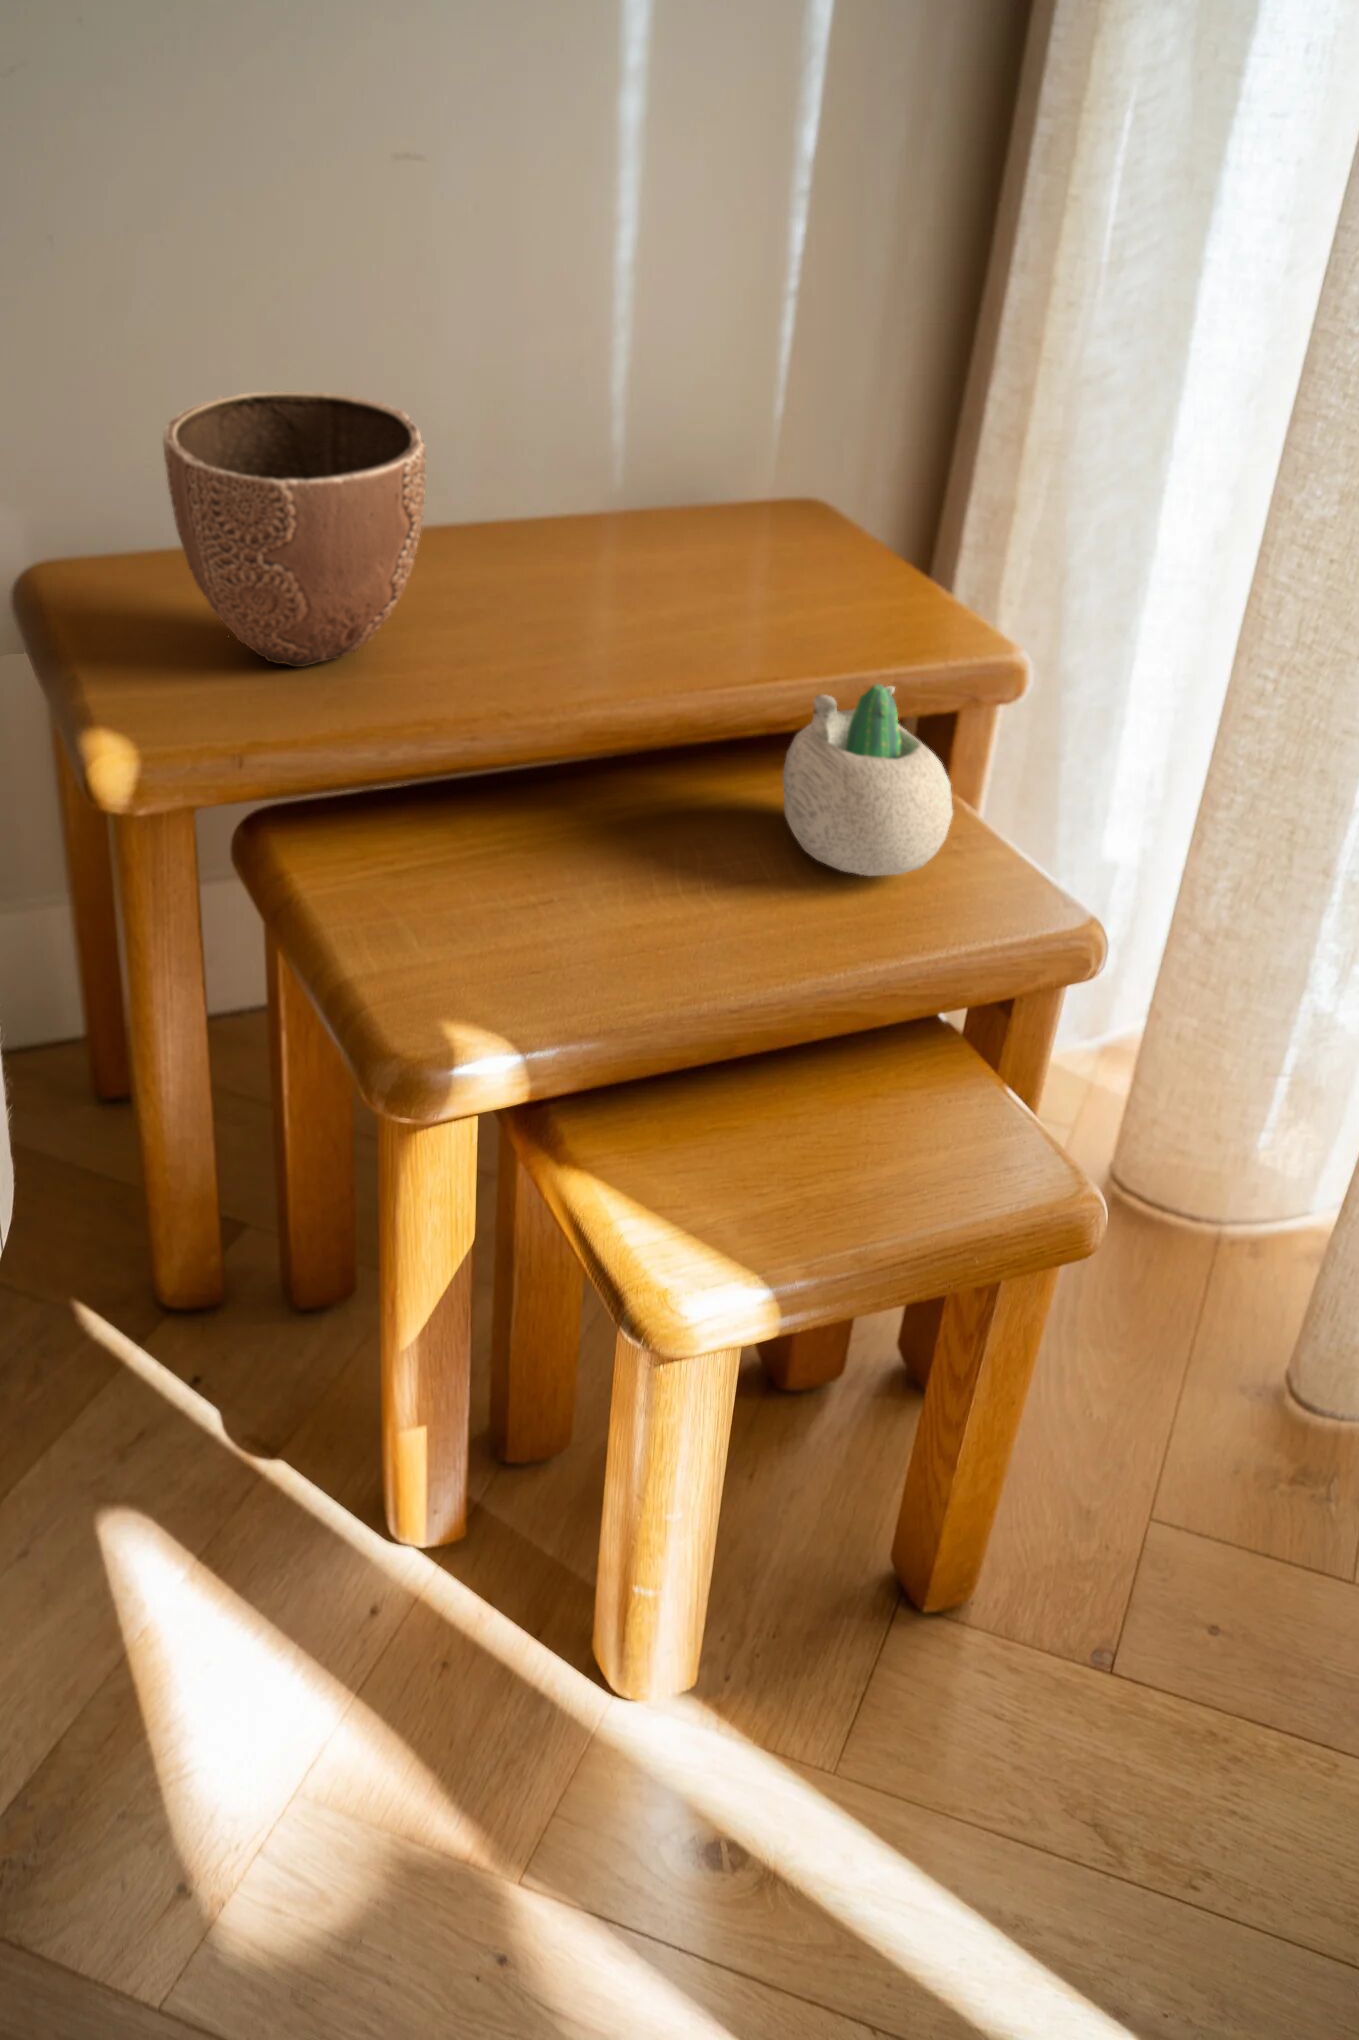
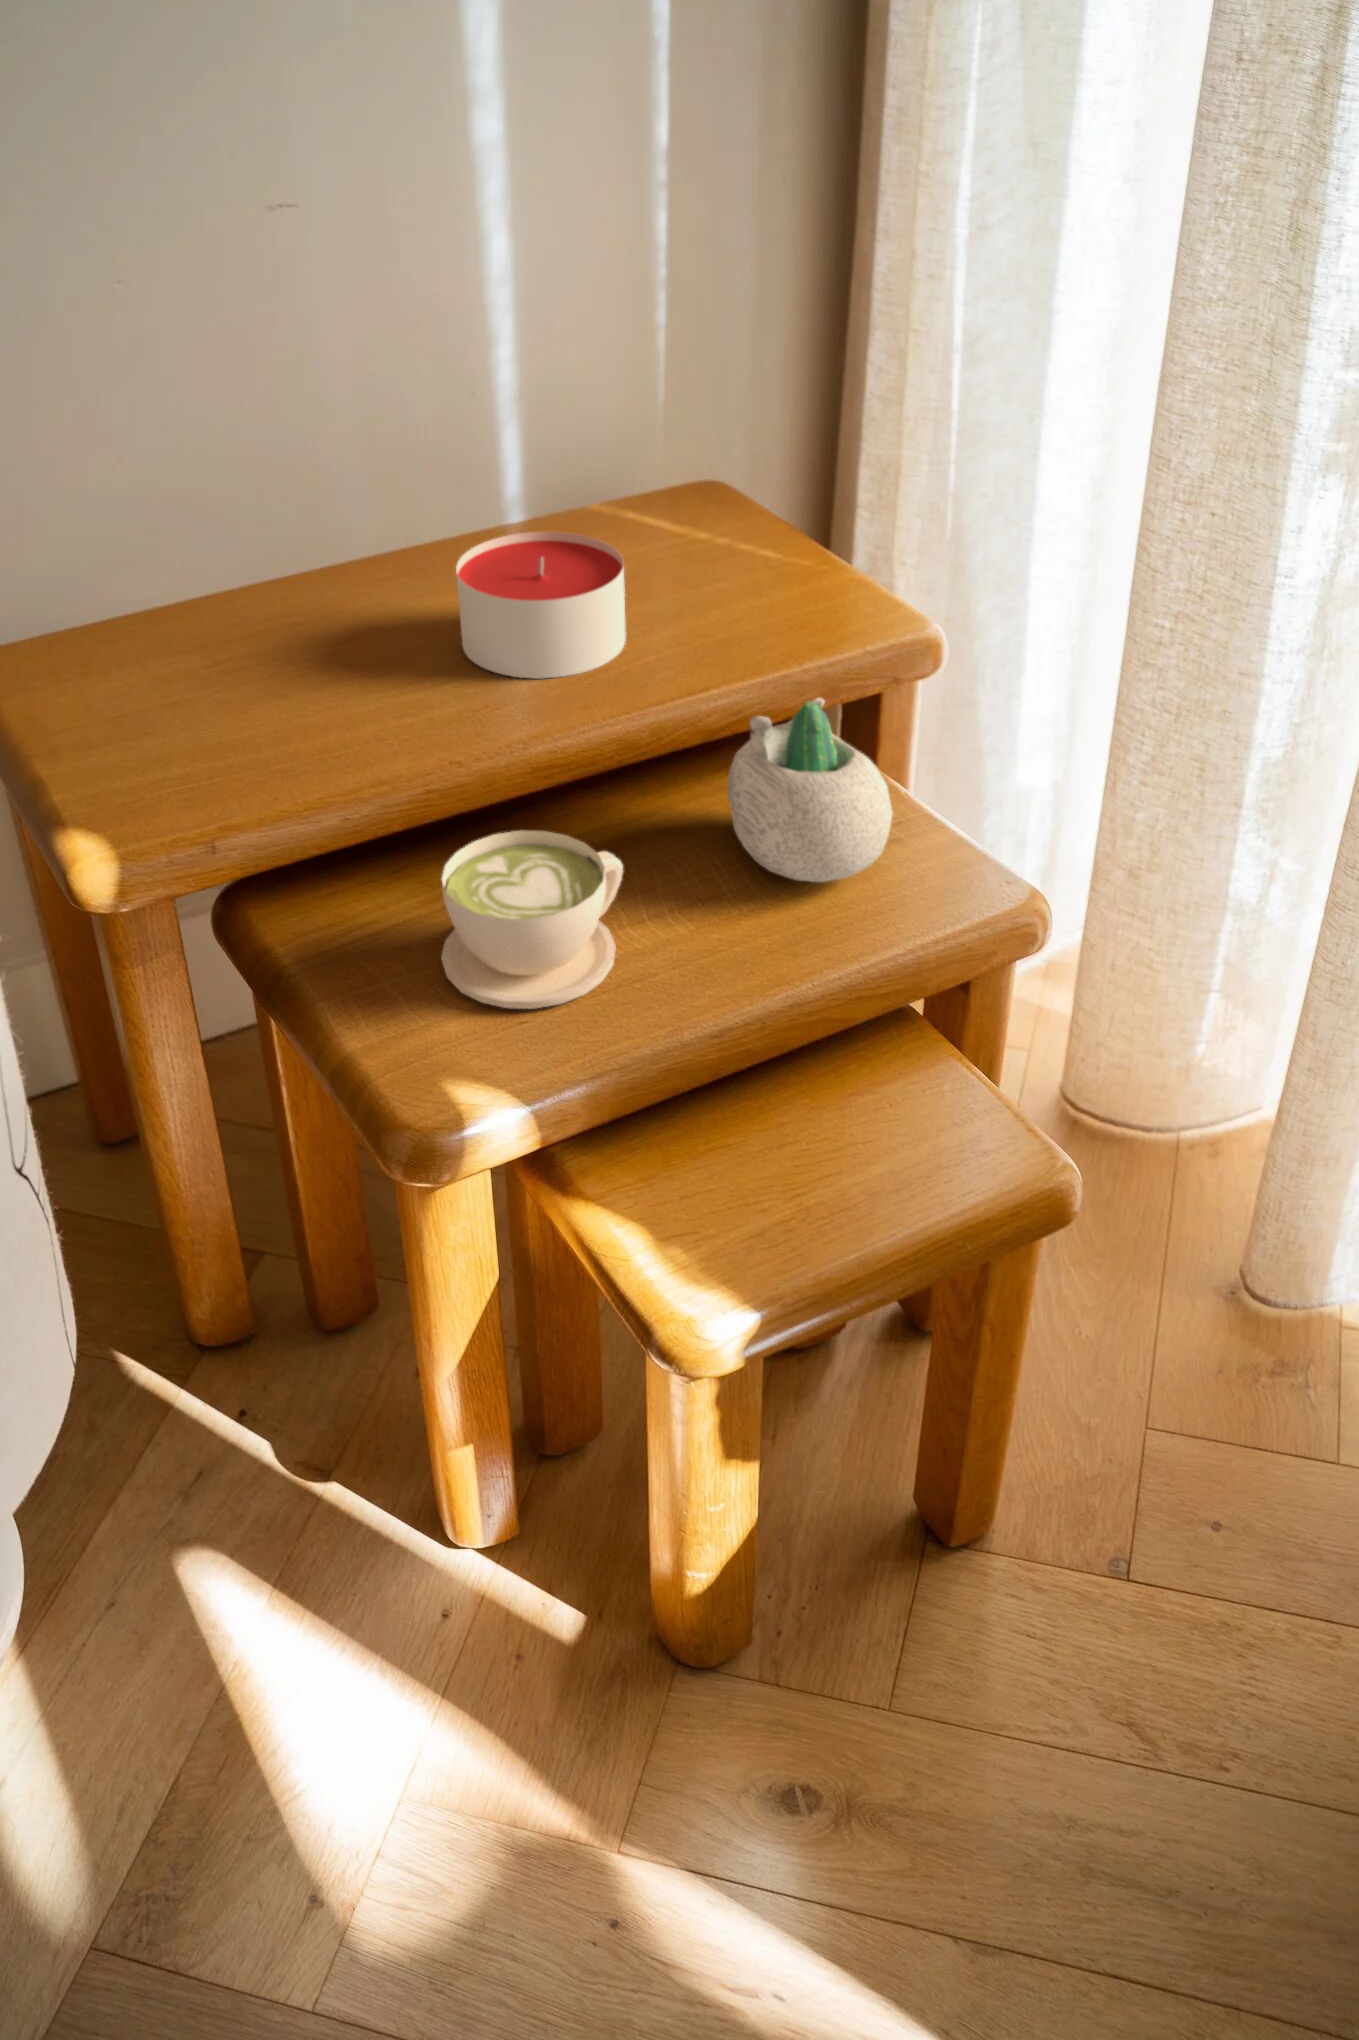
decorative bowl: present [163,391,426,667] -> none [96,472,354,743]
candle: none [531,500,707,646] -> present [456,532,626,679]
coffee cup: none [458,779,661,961] -> present [441,830,623,1009]

